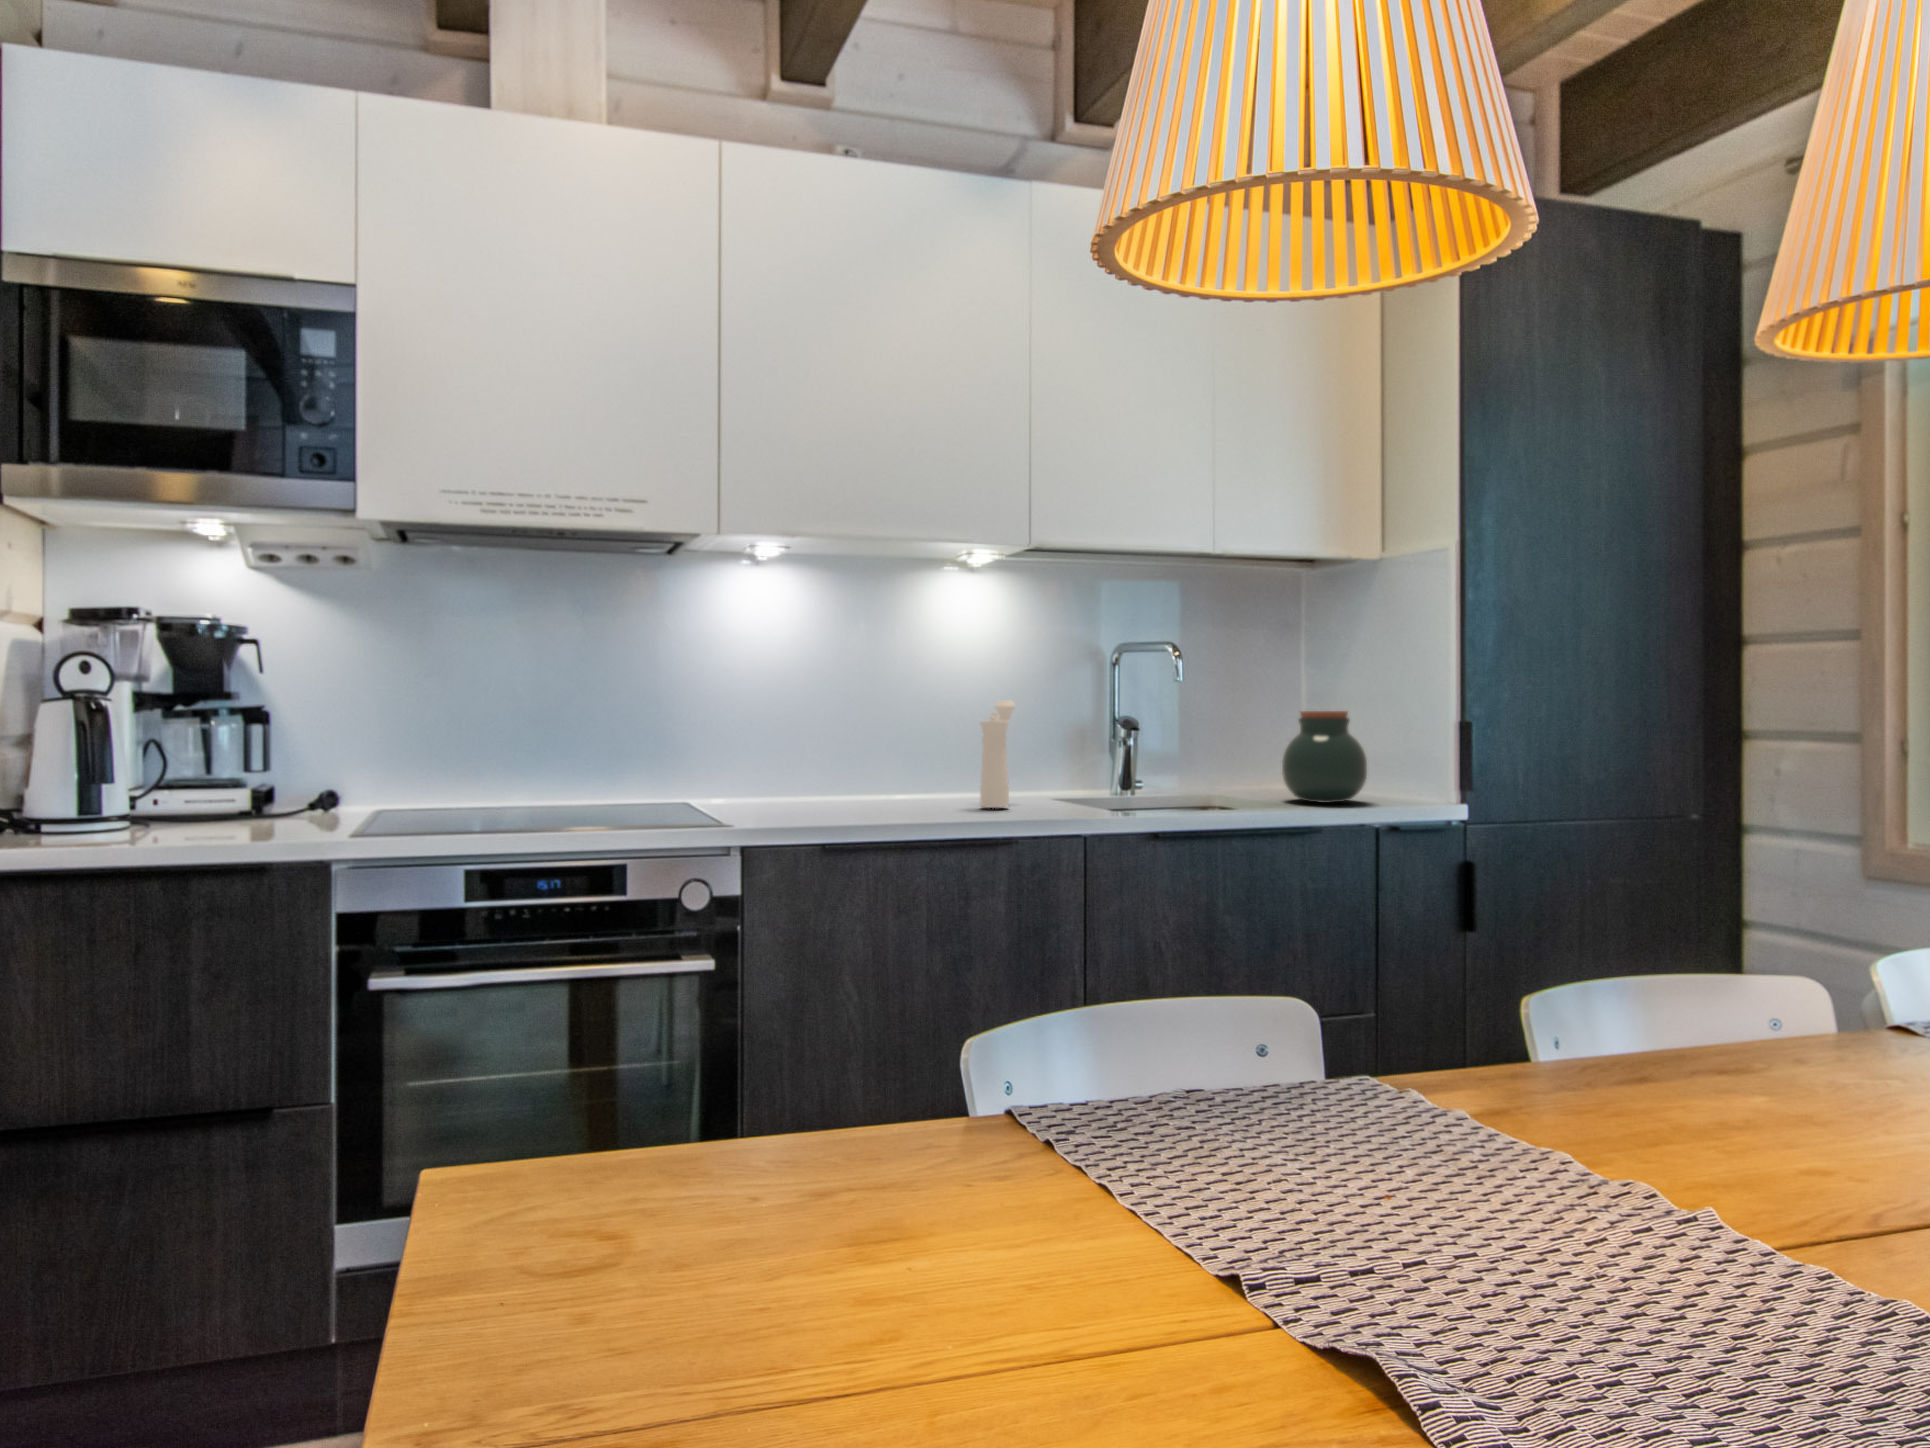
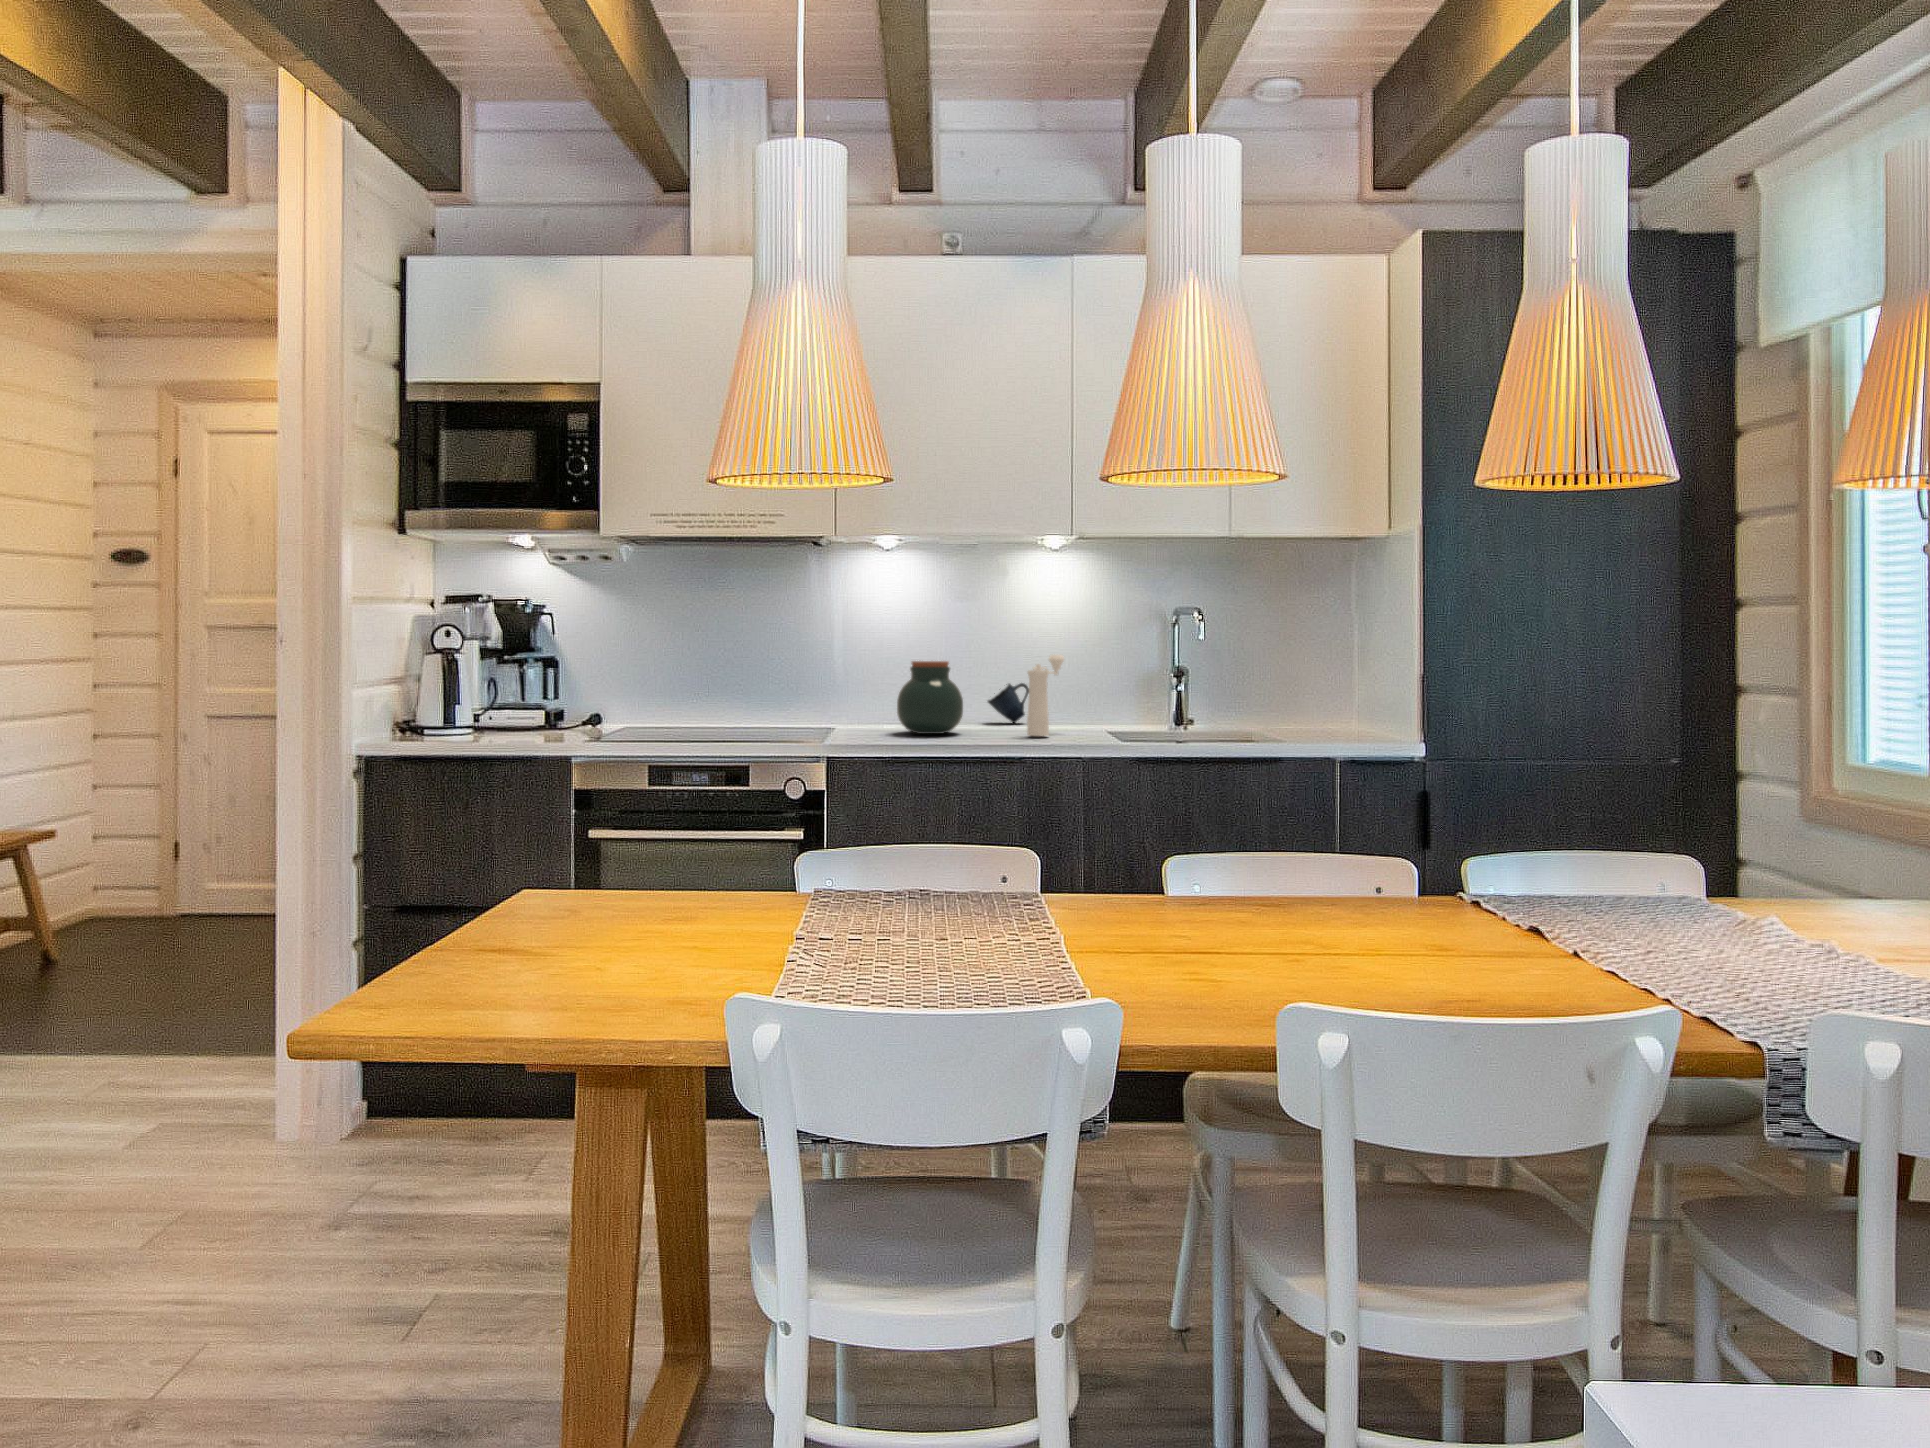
jar: present [1282,711,1367,803] -> present [897,661,963,734]
mug: none [891,739,944,792] -> present [988,683,1029,723]

